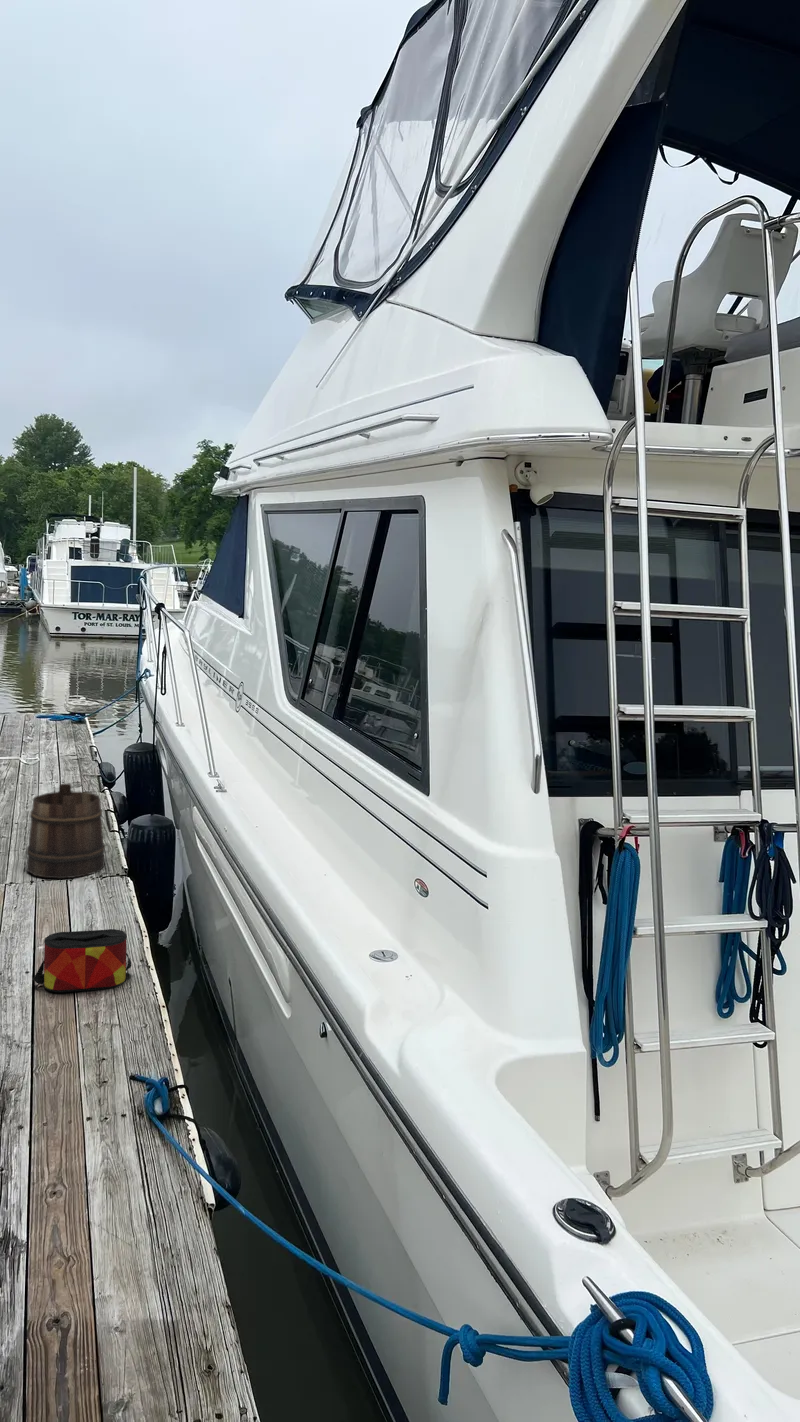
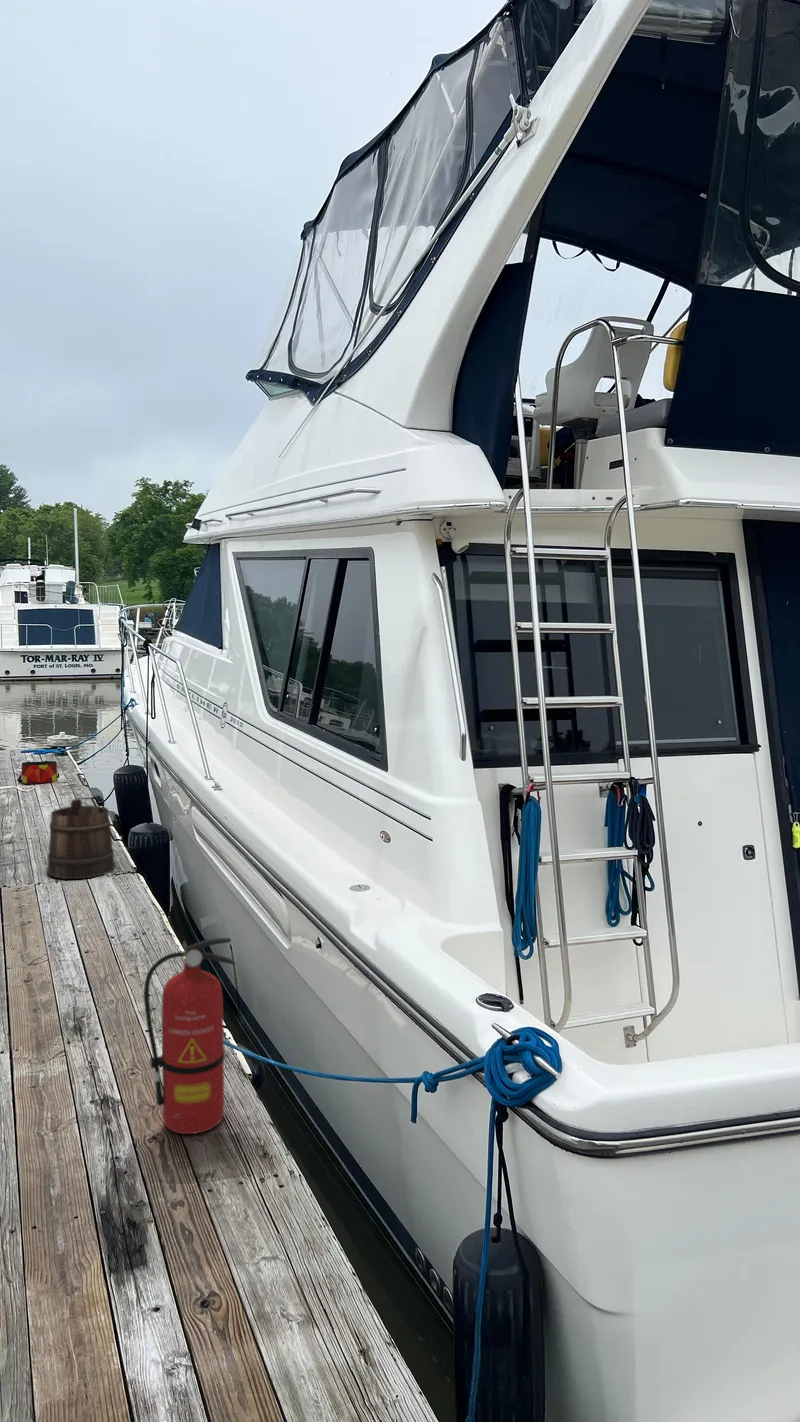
bag: present [33,929,131,992] -> present [17,761,59,784]
fire extinguisher: none [52,1037,189,1320] -> present [144,938,235,1134]

